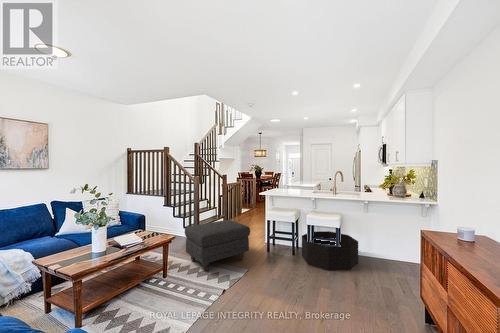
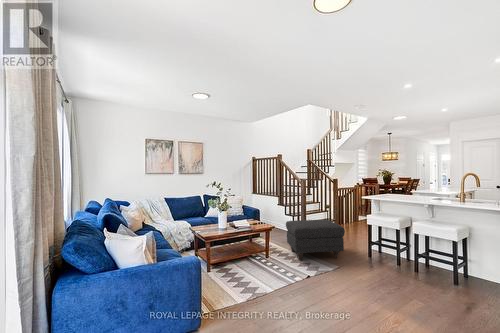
basket: present [302,231,358,271] -> none [407,243,489,294]

